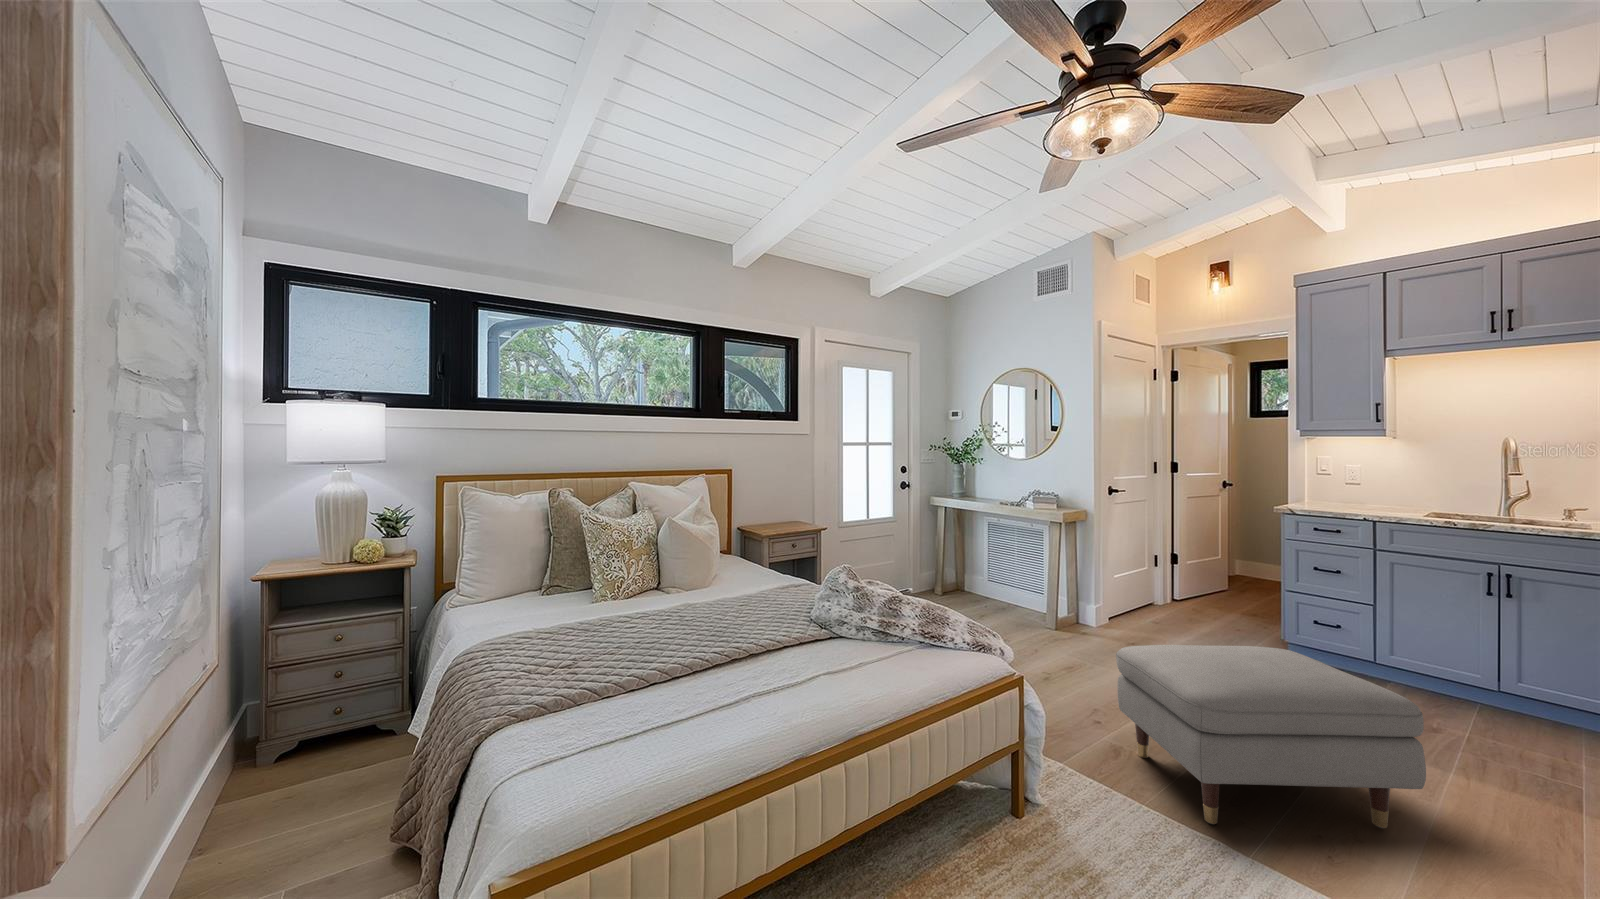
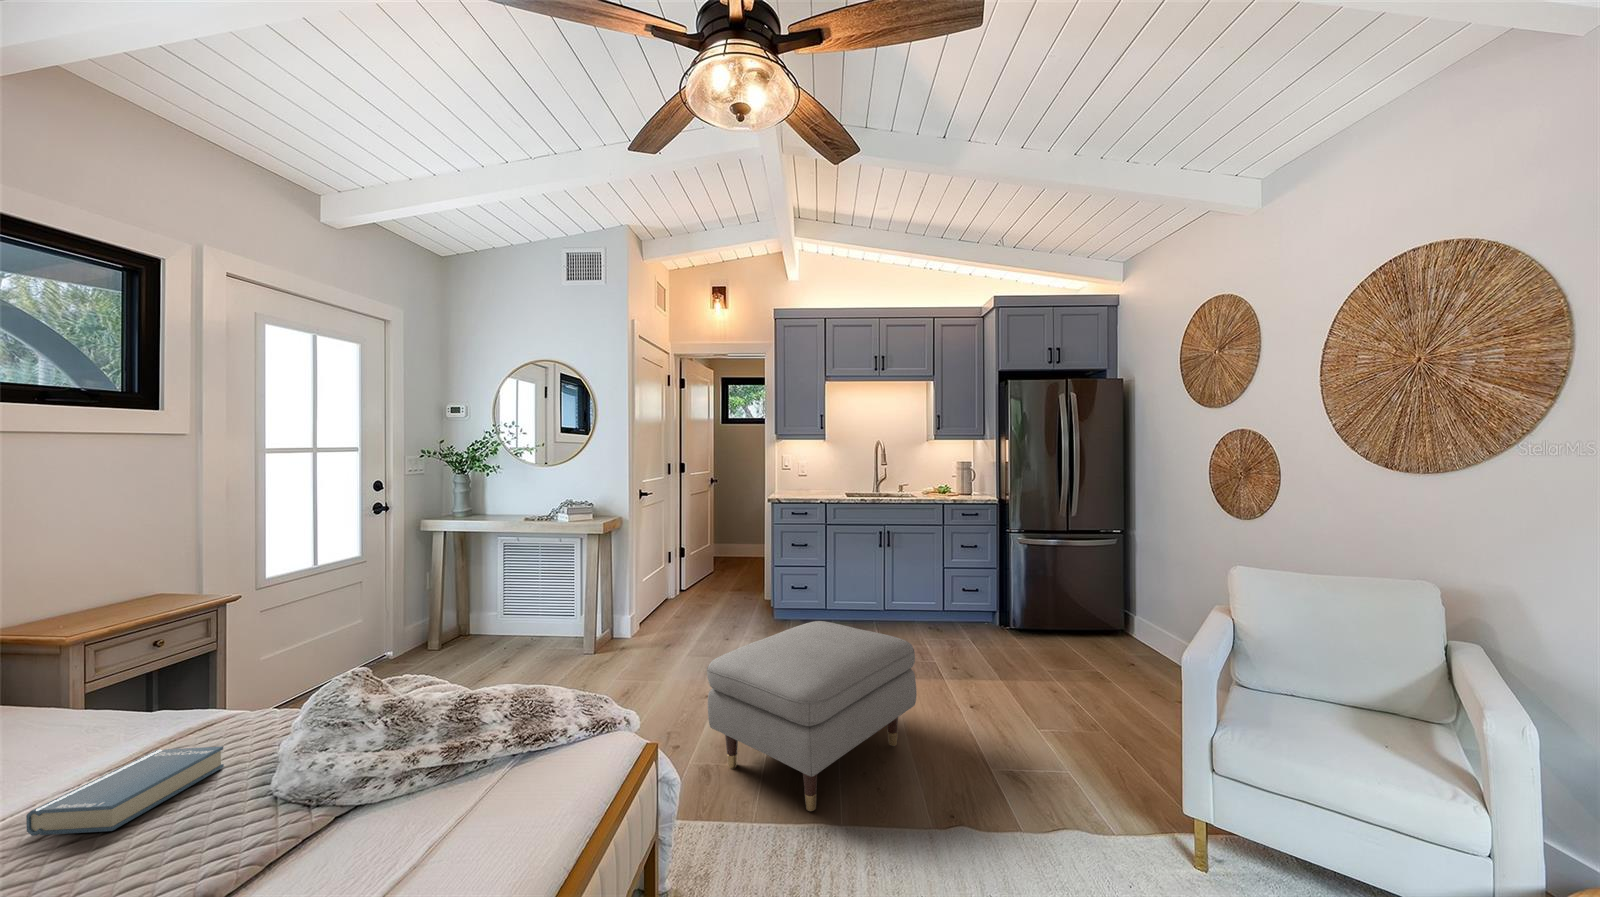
hardback book: none [742,587,799,611] -> present [26,746,224,836]

